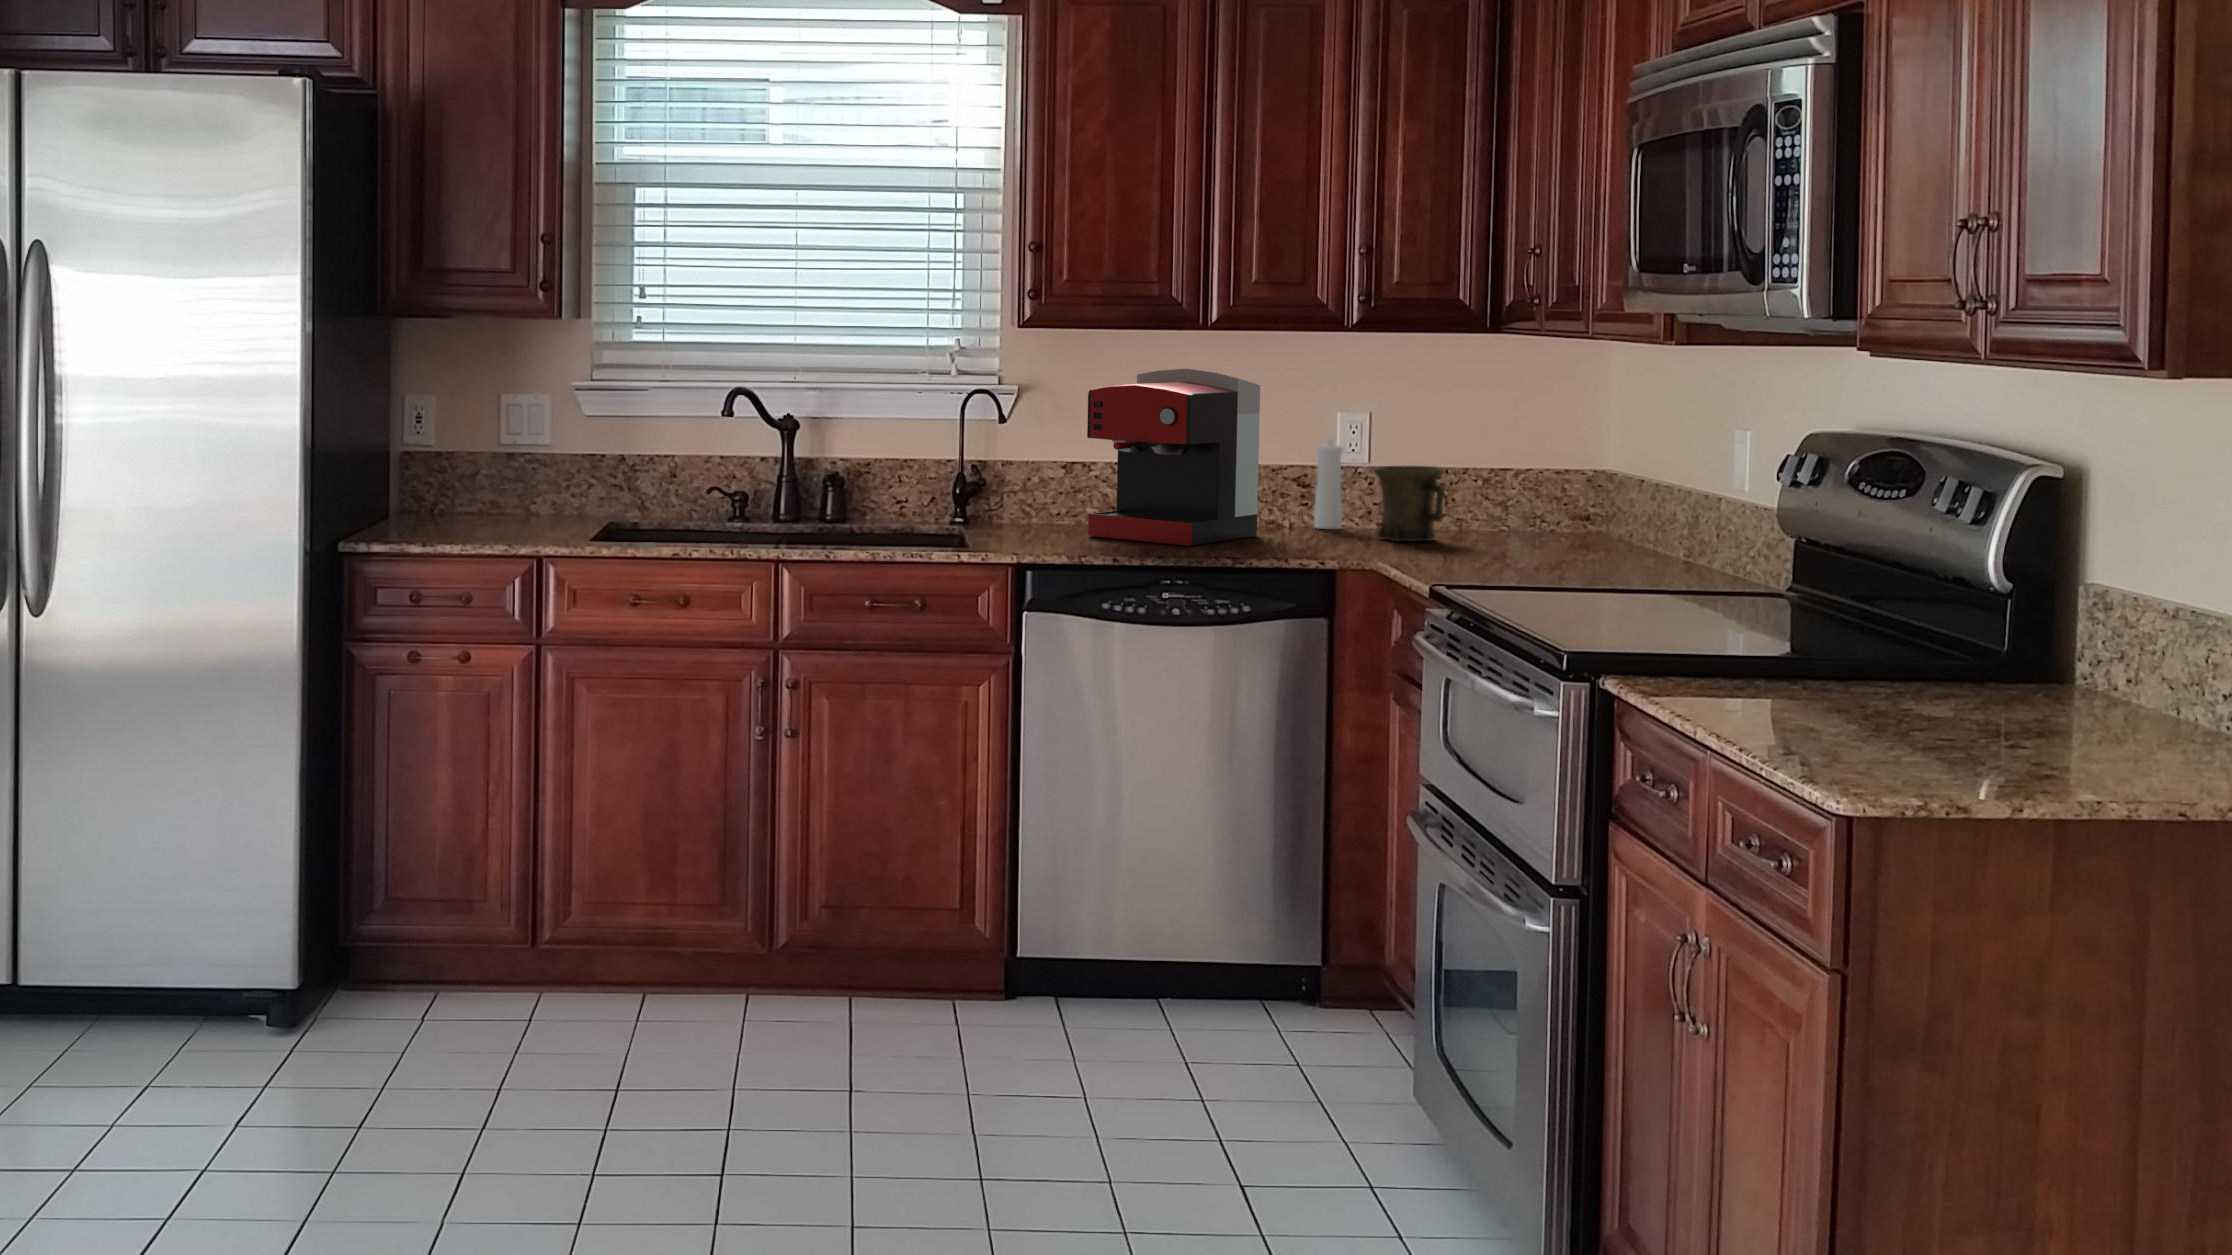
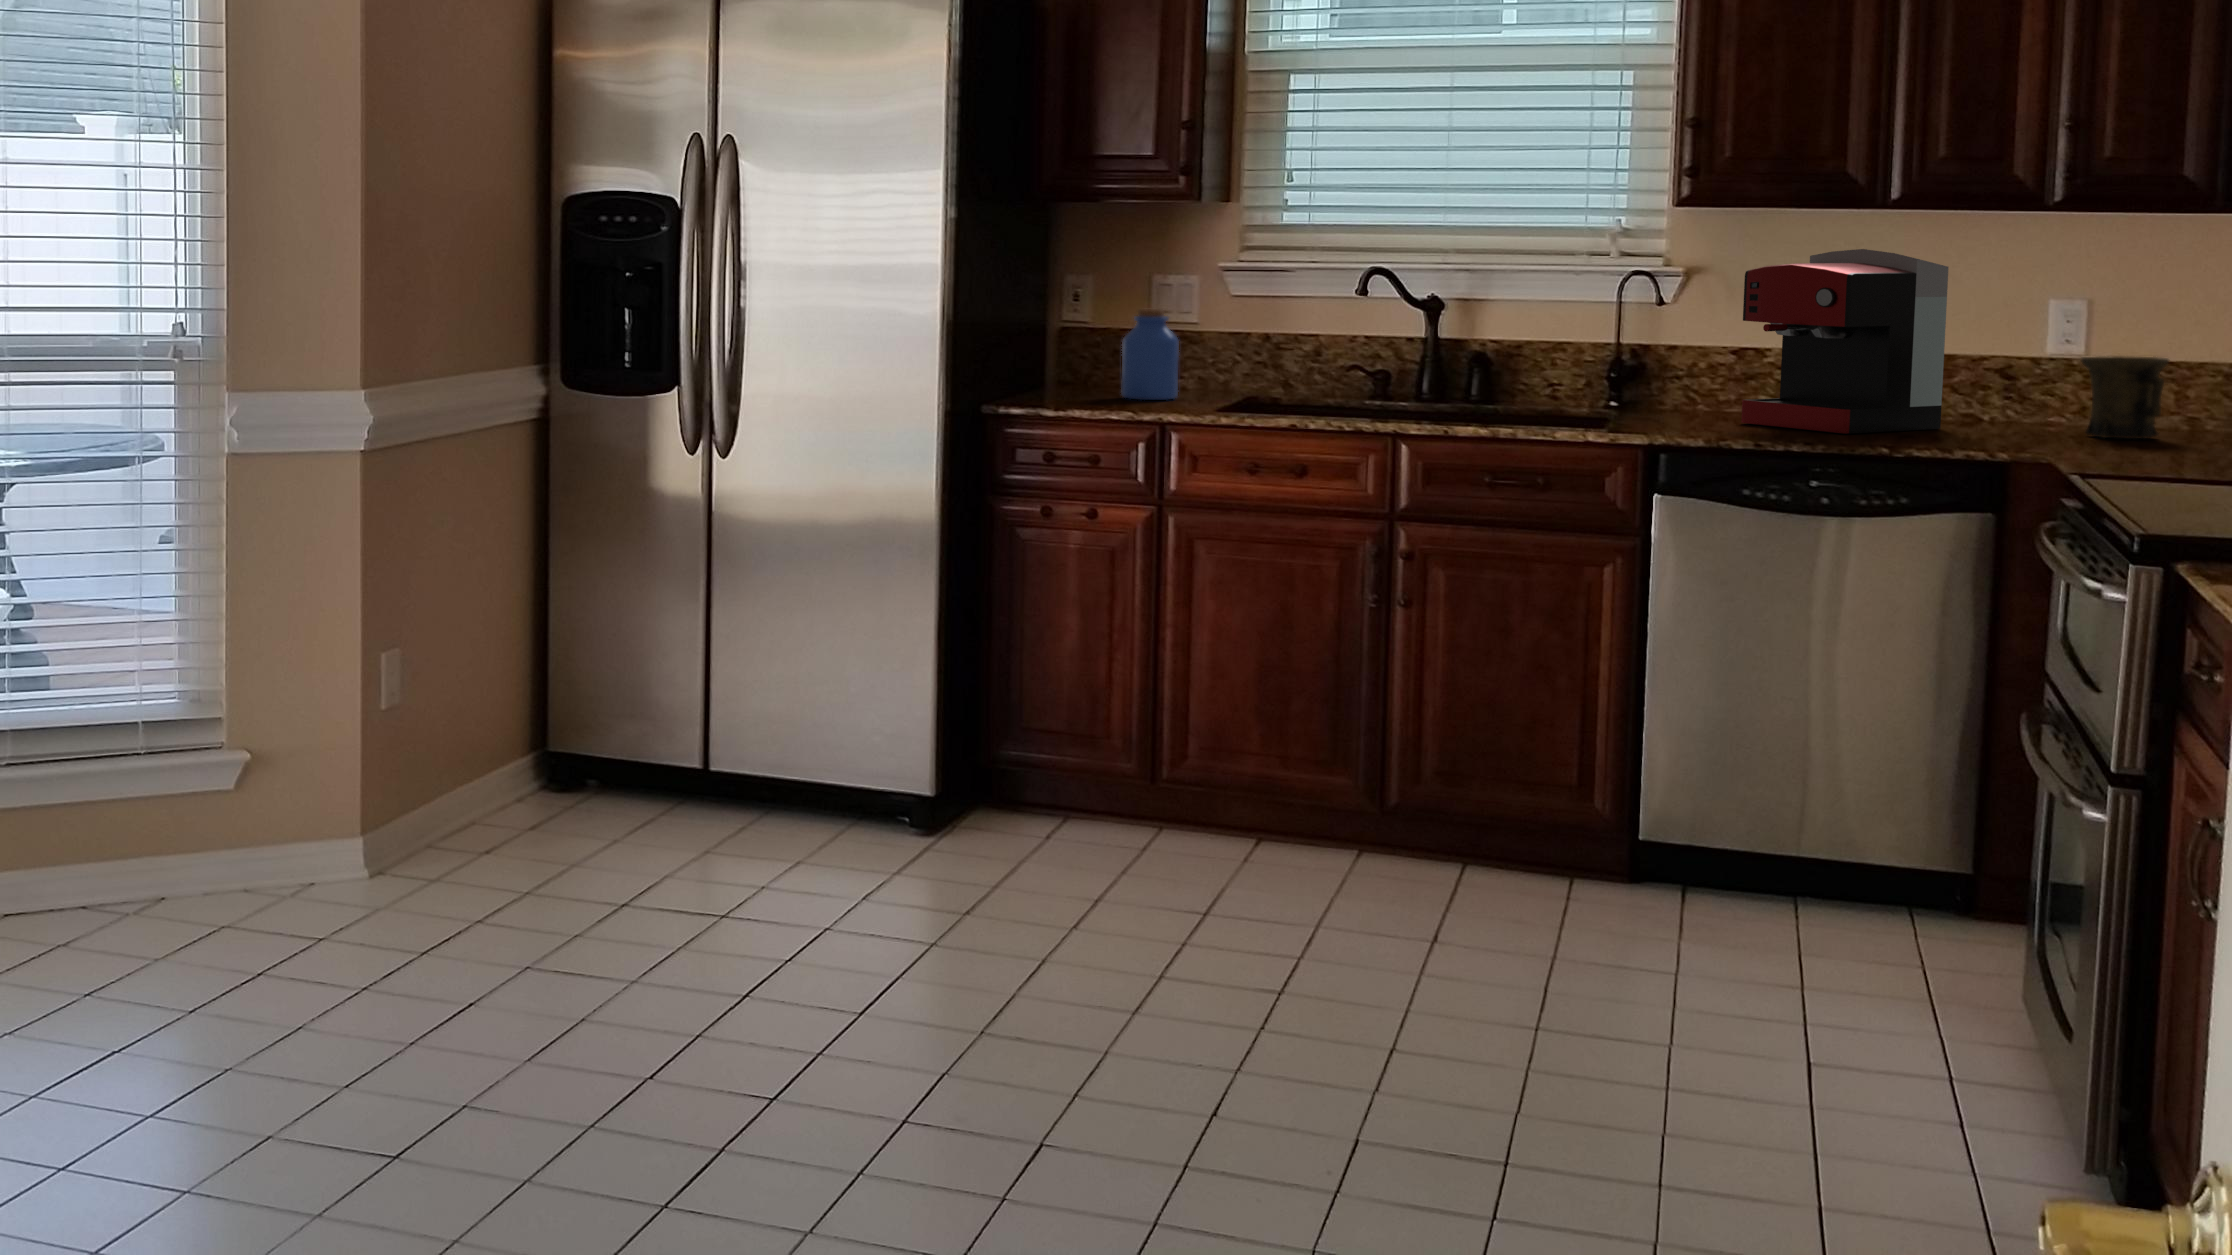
jar: none [478,431,538,528] -> present [1122,308,1179,400]
pepper mill: present [1314,438,1343,529] -> none [2021,312,2068,426]

